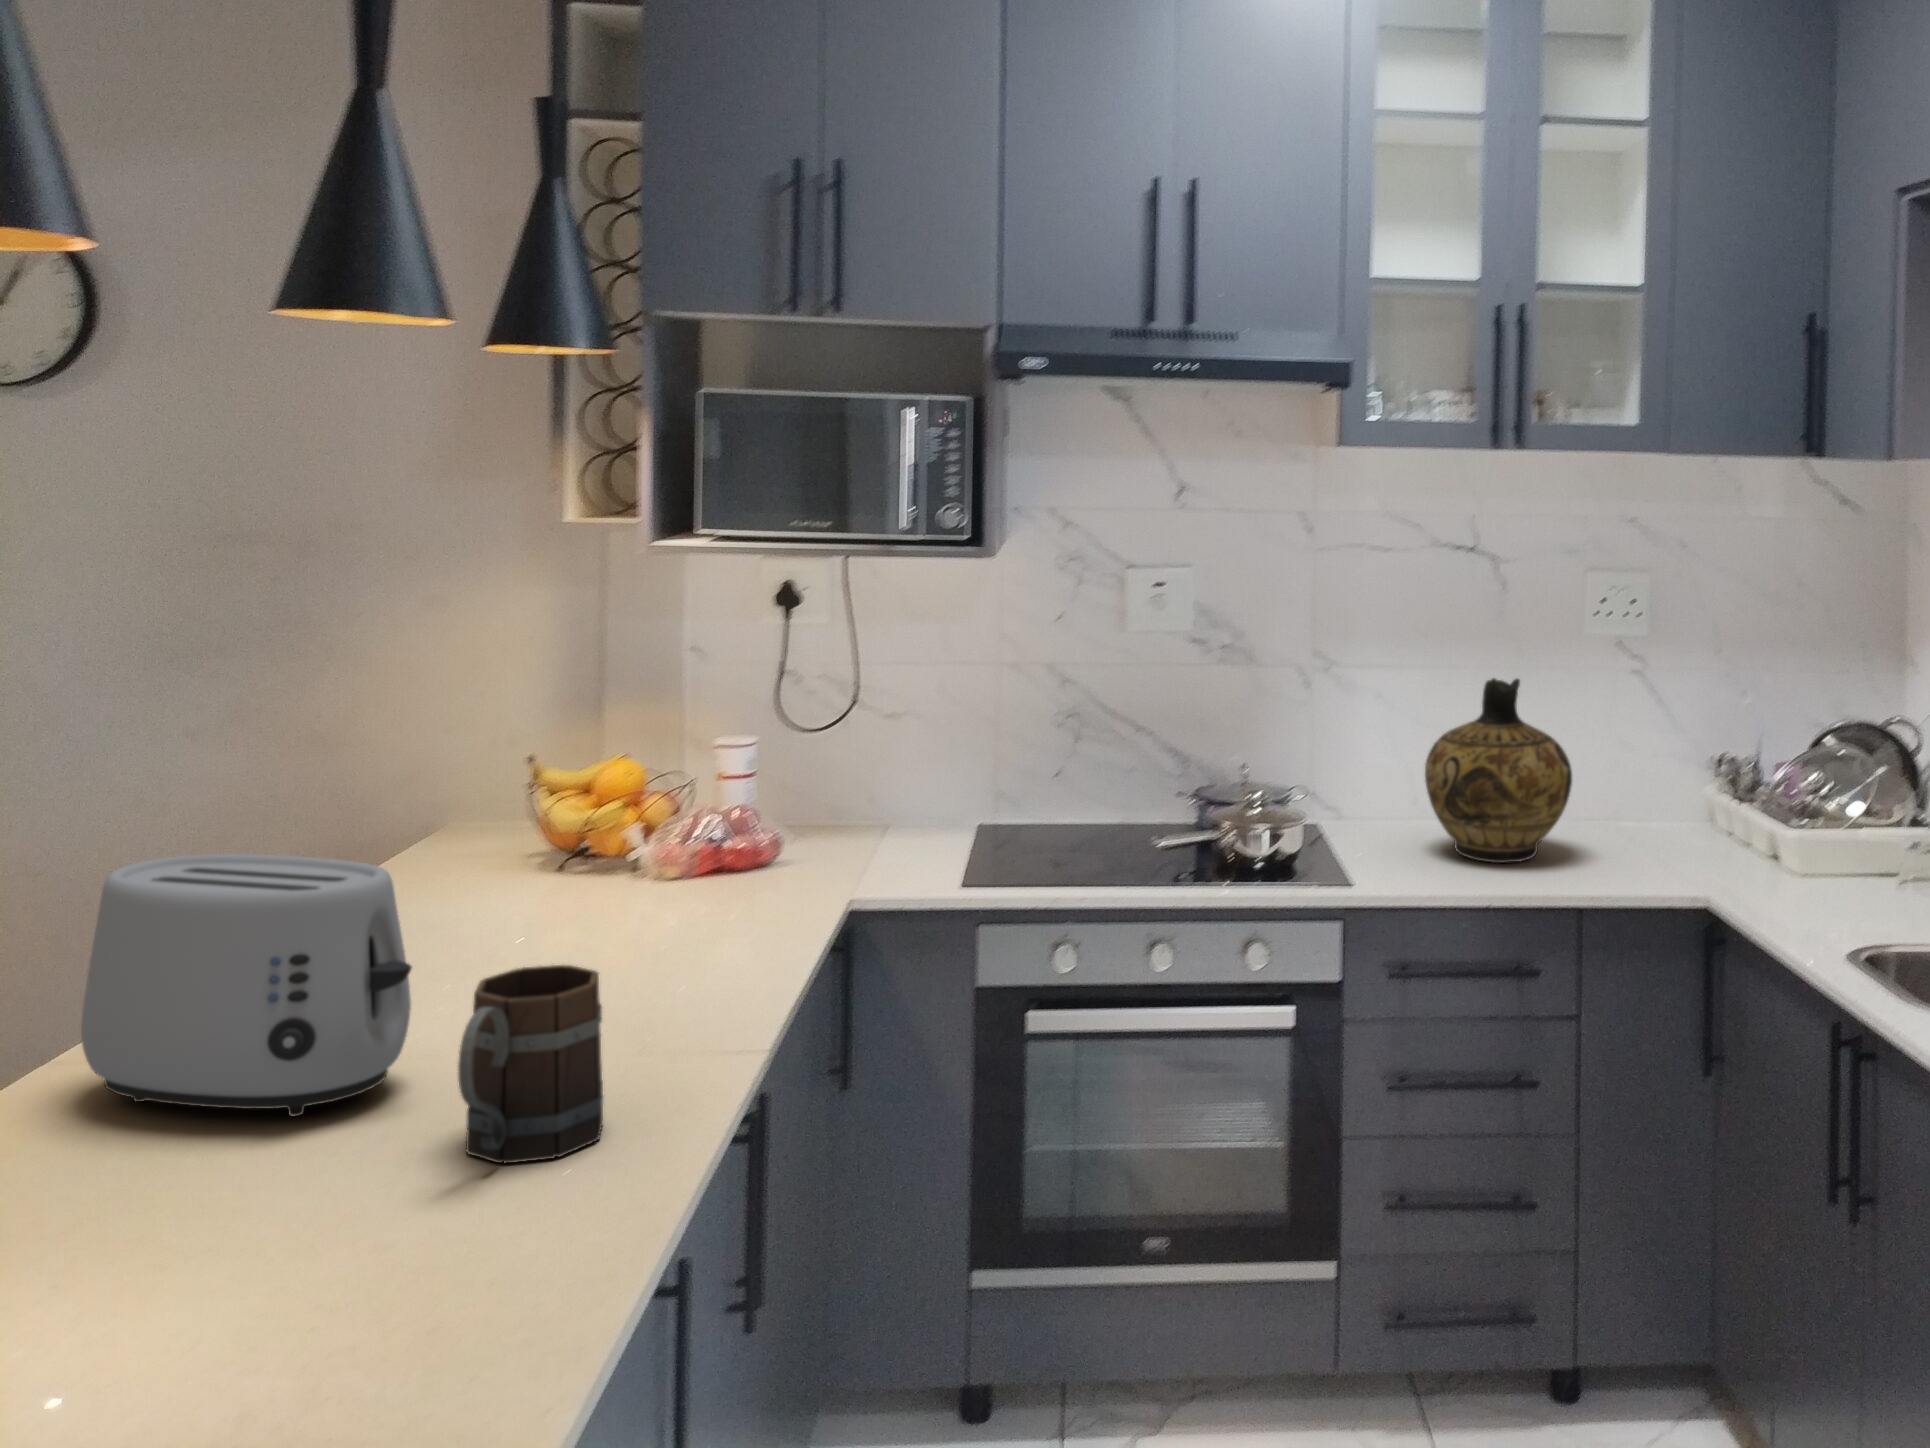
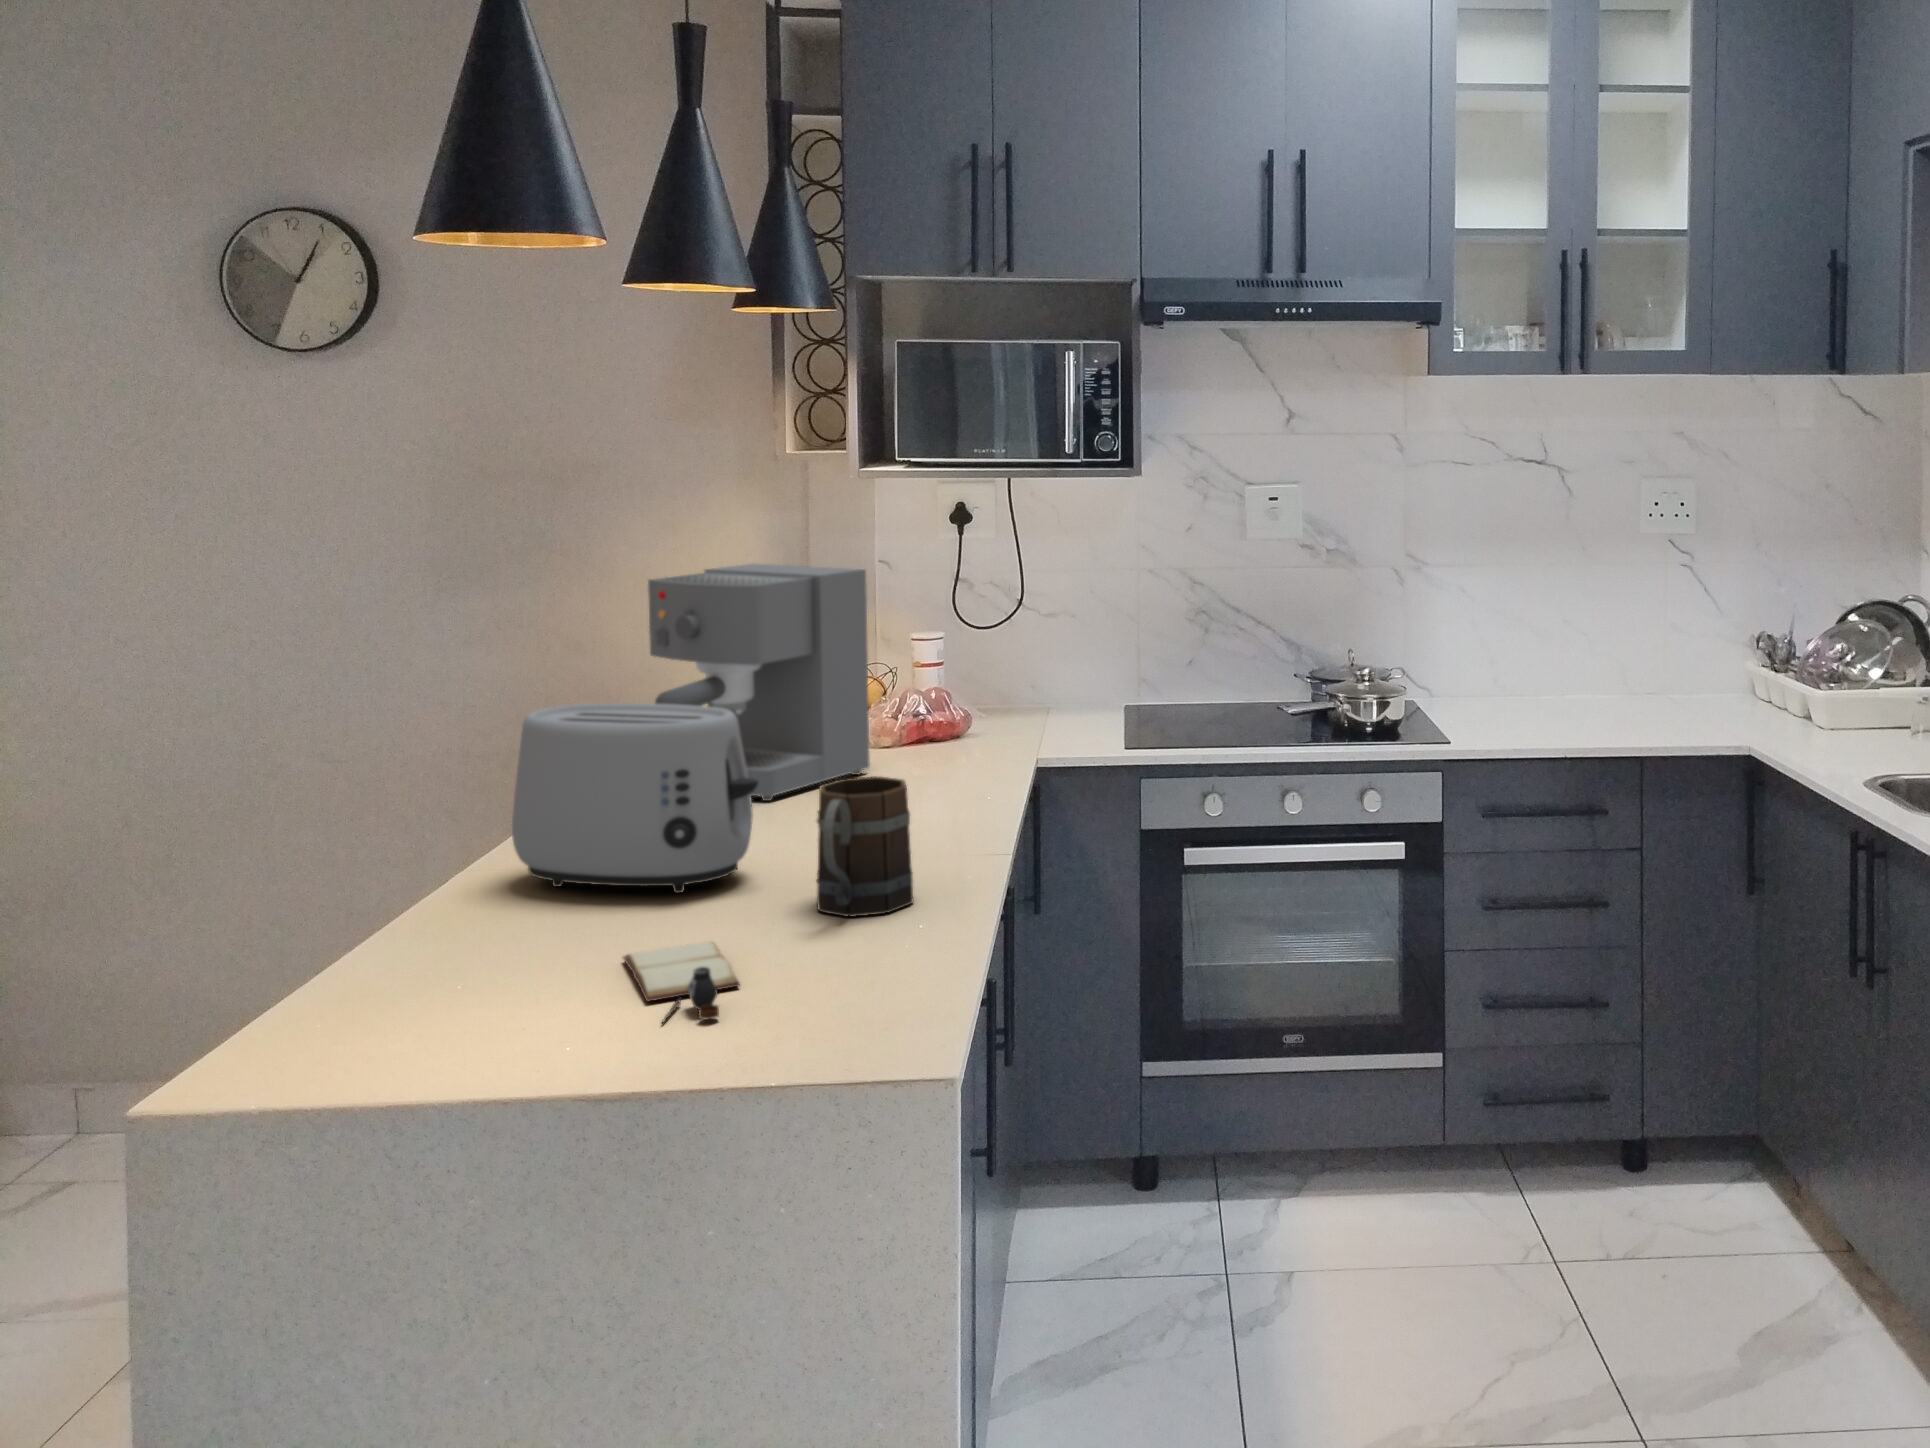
coffee maker: none [337,657,637,961] -> present [648,564,870,801]
ceramic jug: present [1425,678,1572,863] -> none [1508,568,1634,724]
book: none [135,1210,289,1374] -> present [623,941,740,1023]

